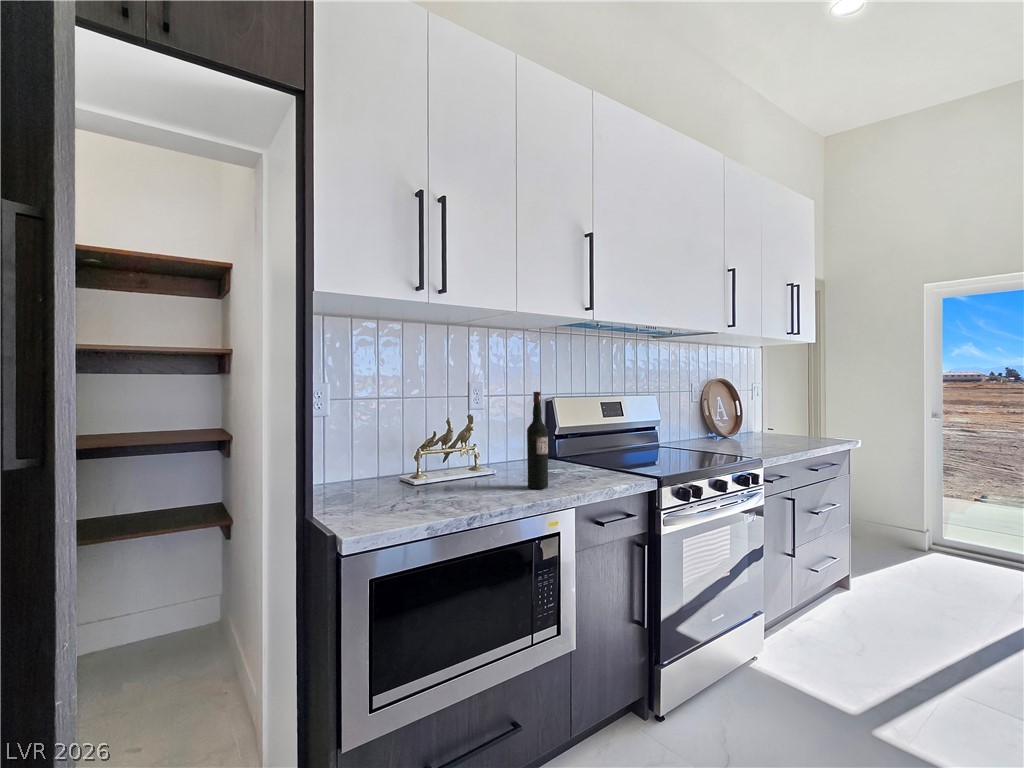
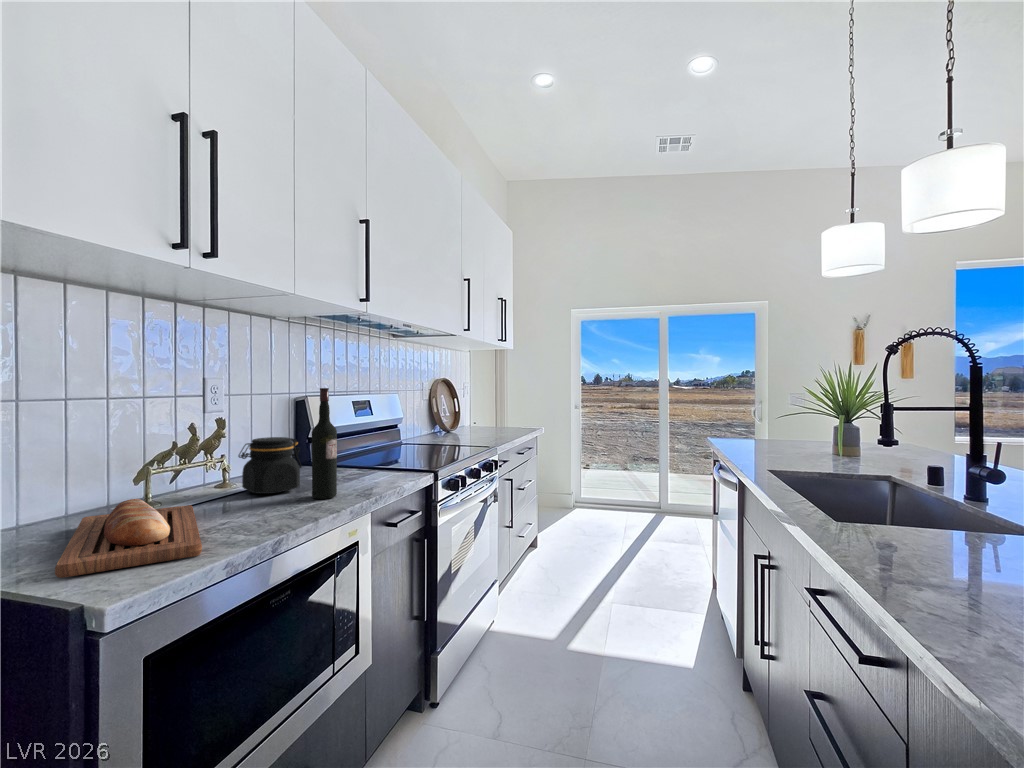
jar: none [480,433,529,480] -> present [238,437,302,494]
bread loaf: none [340,471,440,516] -> present [55,499,202,578]

